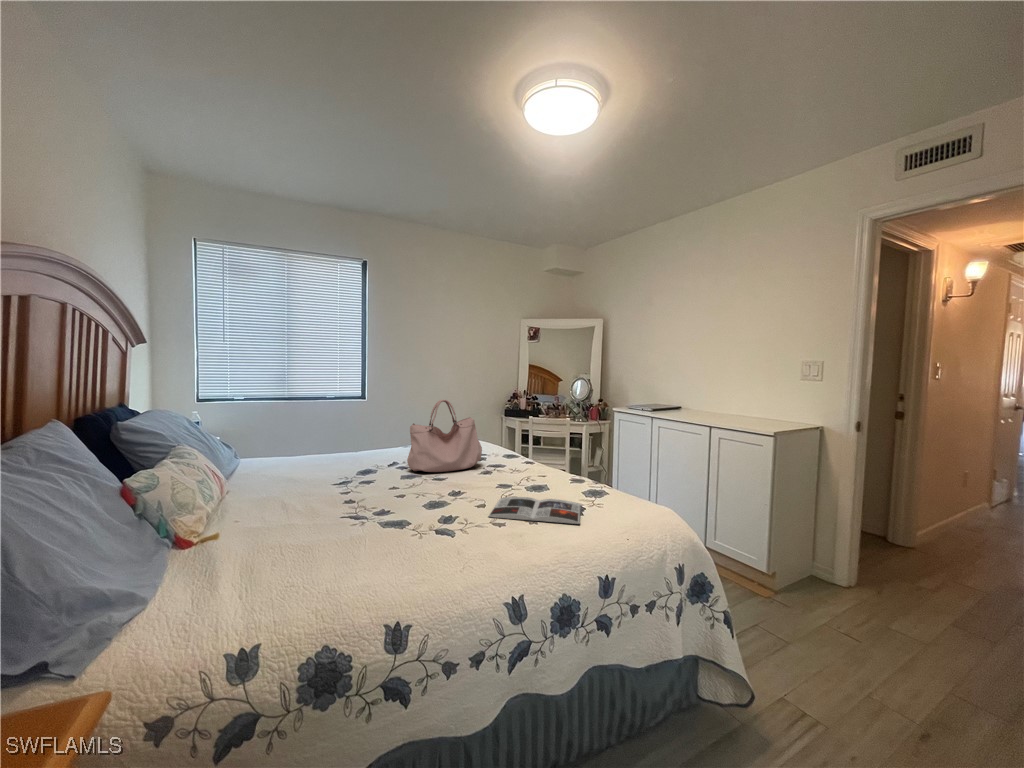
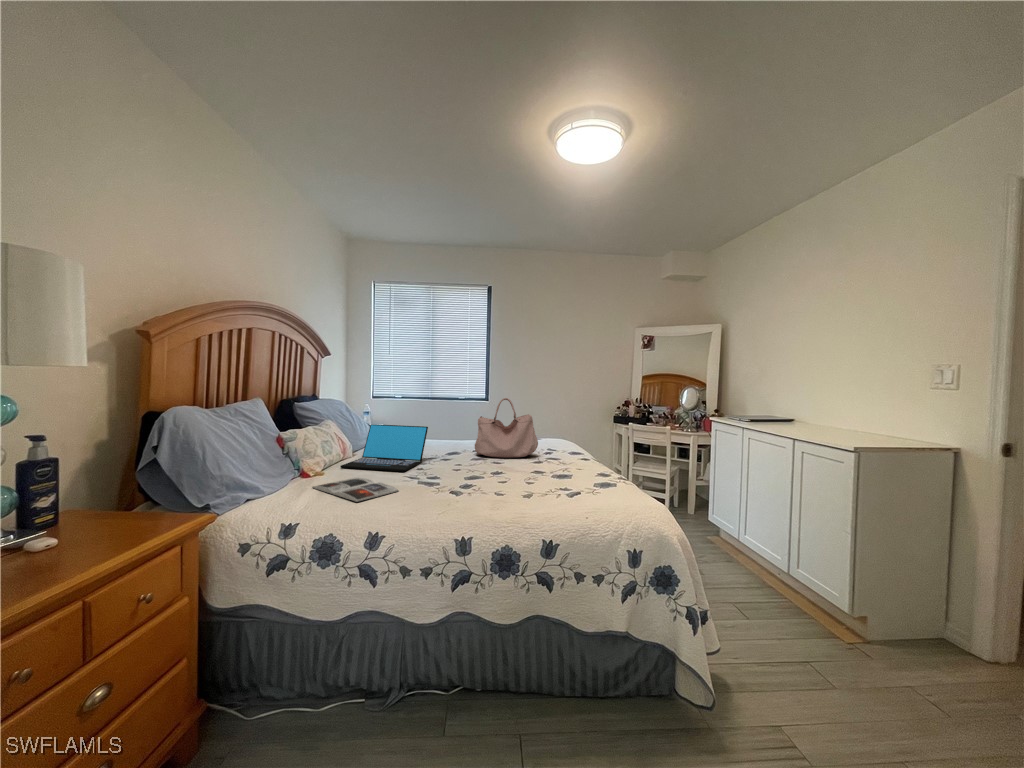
laptop: none [237,443,356,520] -> present [340,424,428,472]
magazine: present [489,497,580,524] -> present [313,478,398,502]

